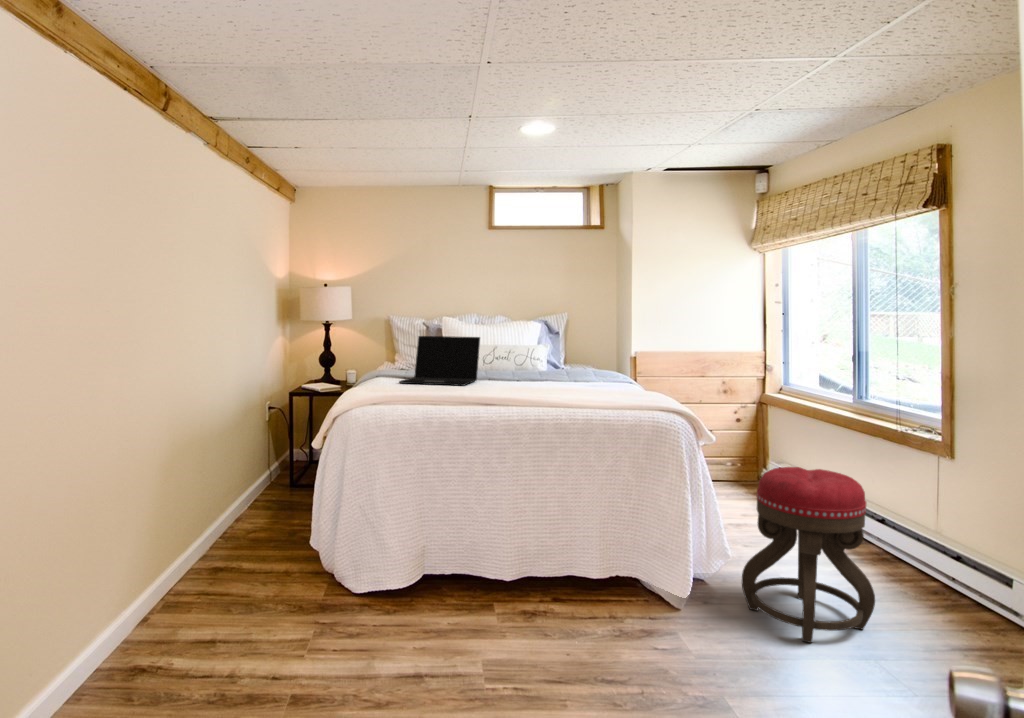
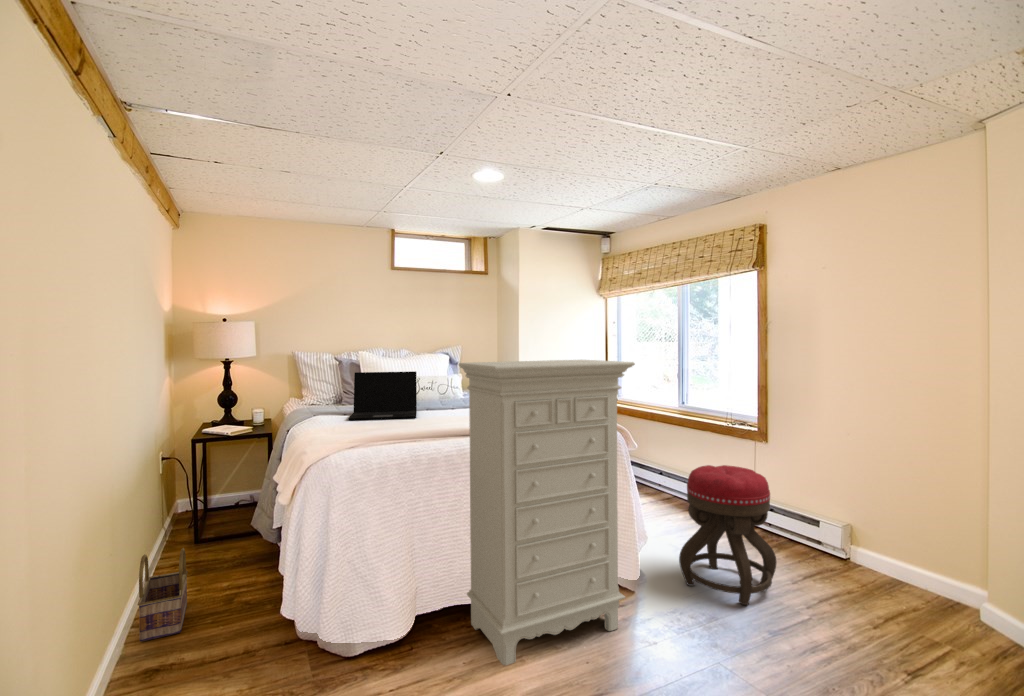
dresser: none [466,324,653,638] -> present [459,360,635,665]
basket: none [205,486,255,558] -> present [138,548,188,642]

